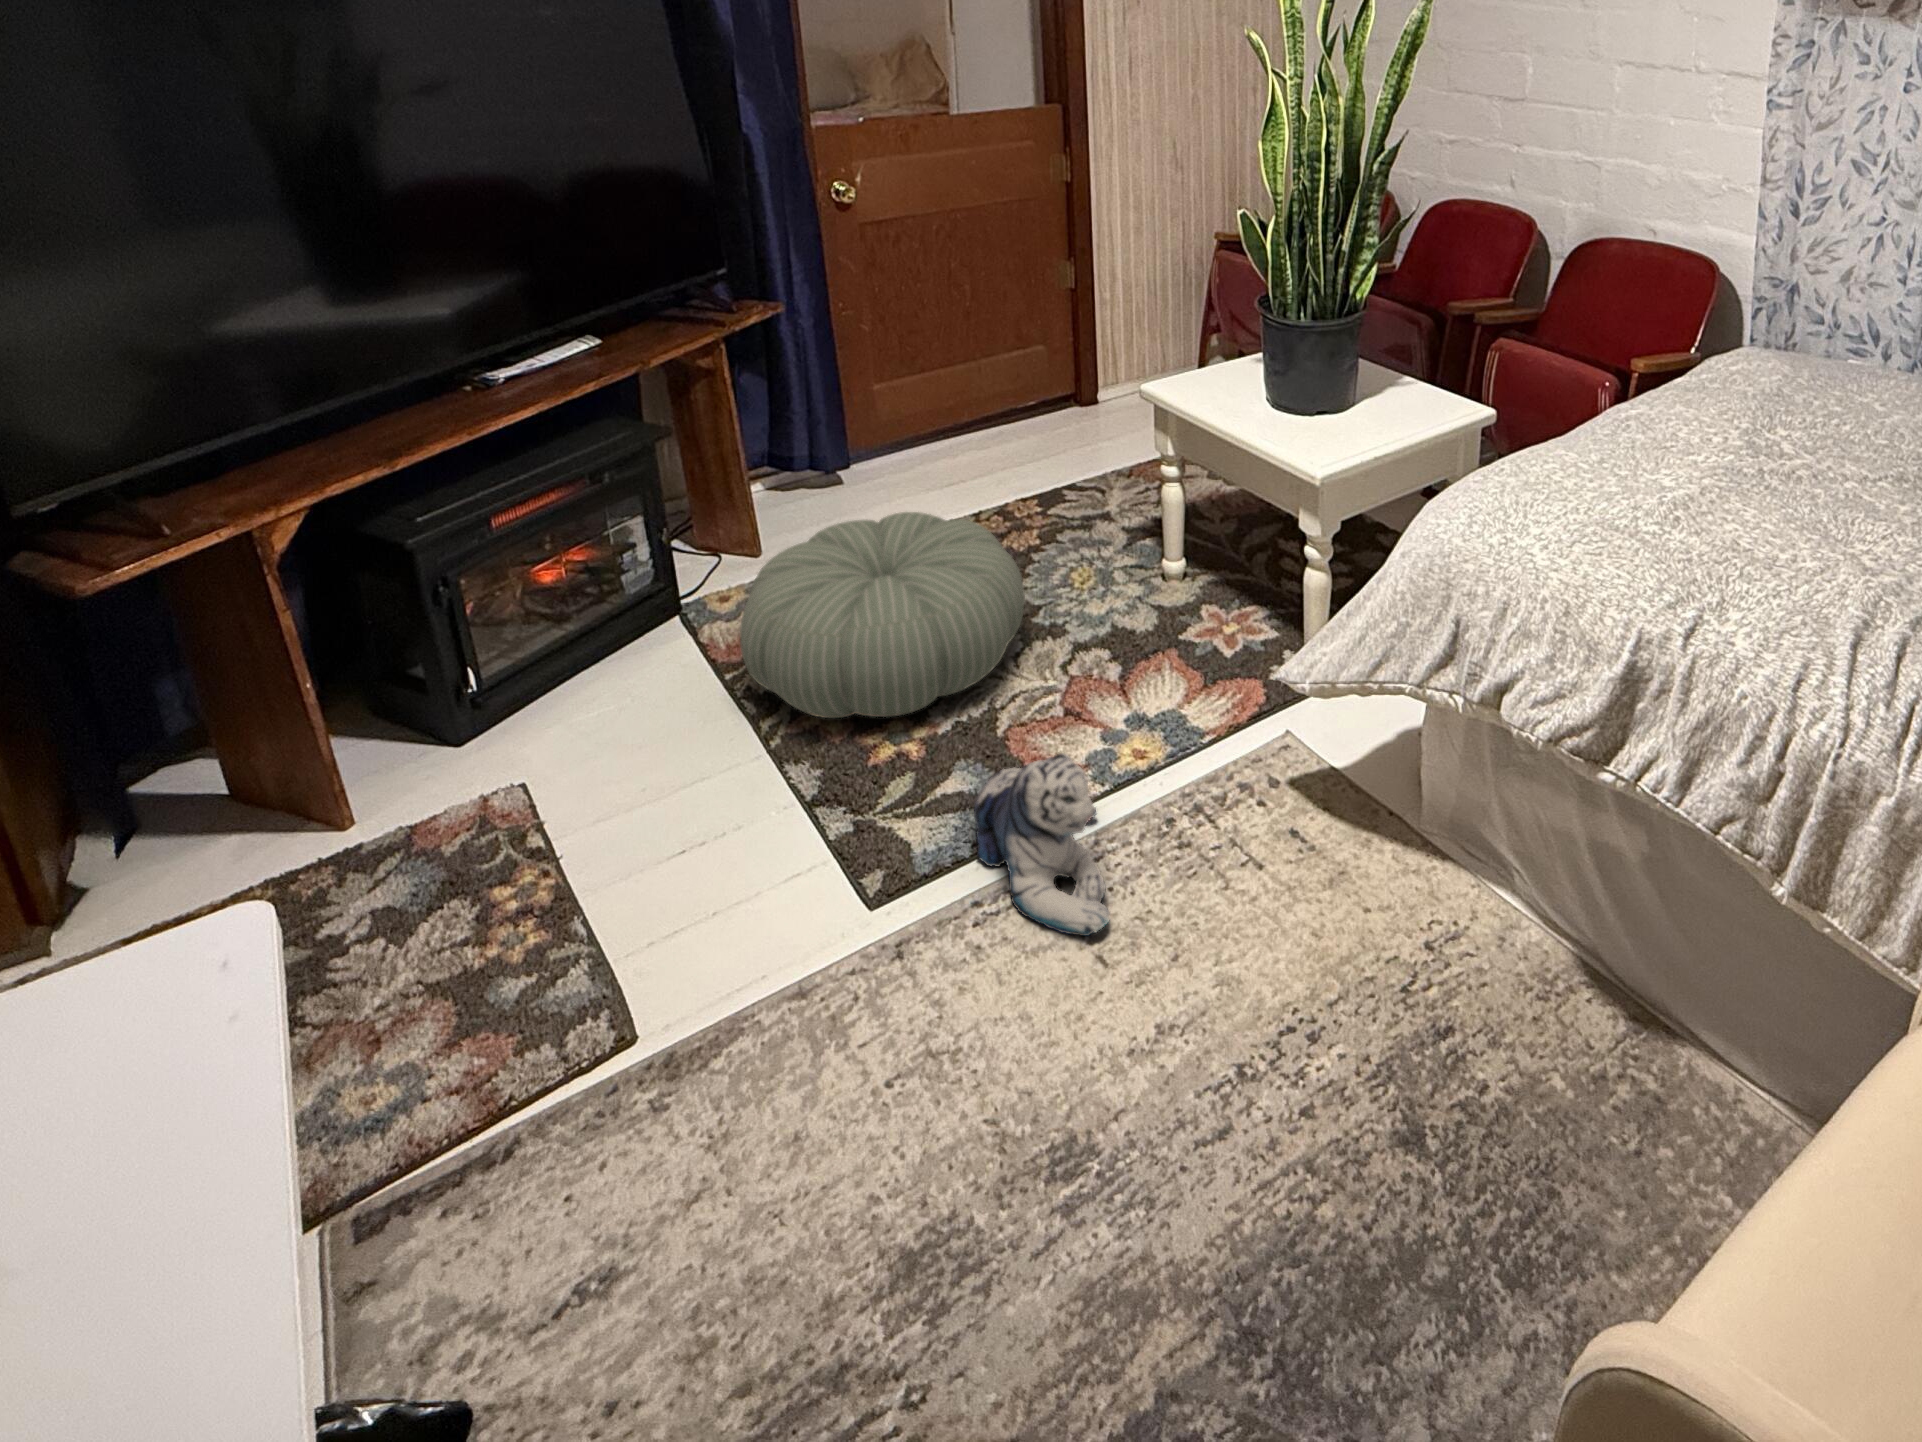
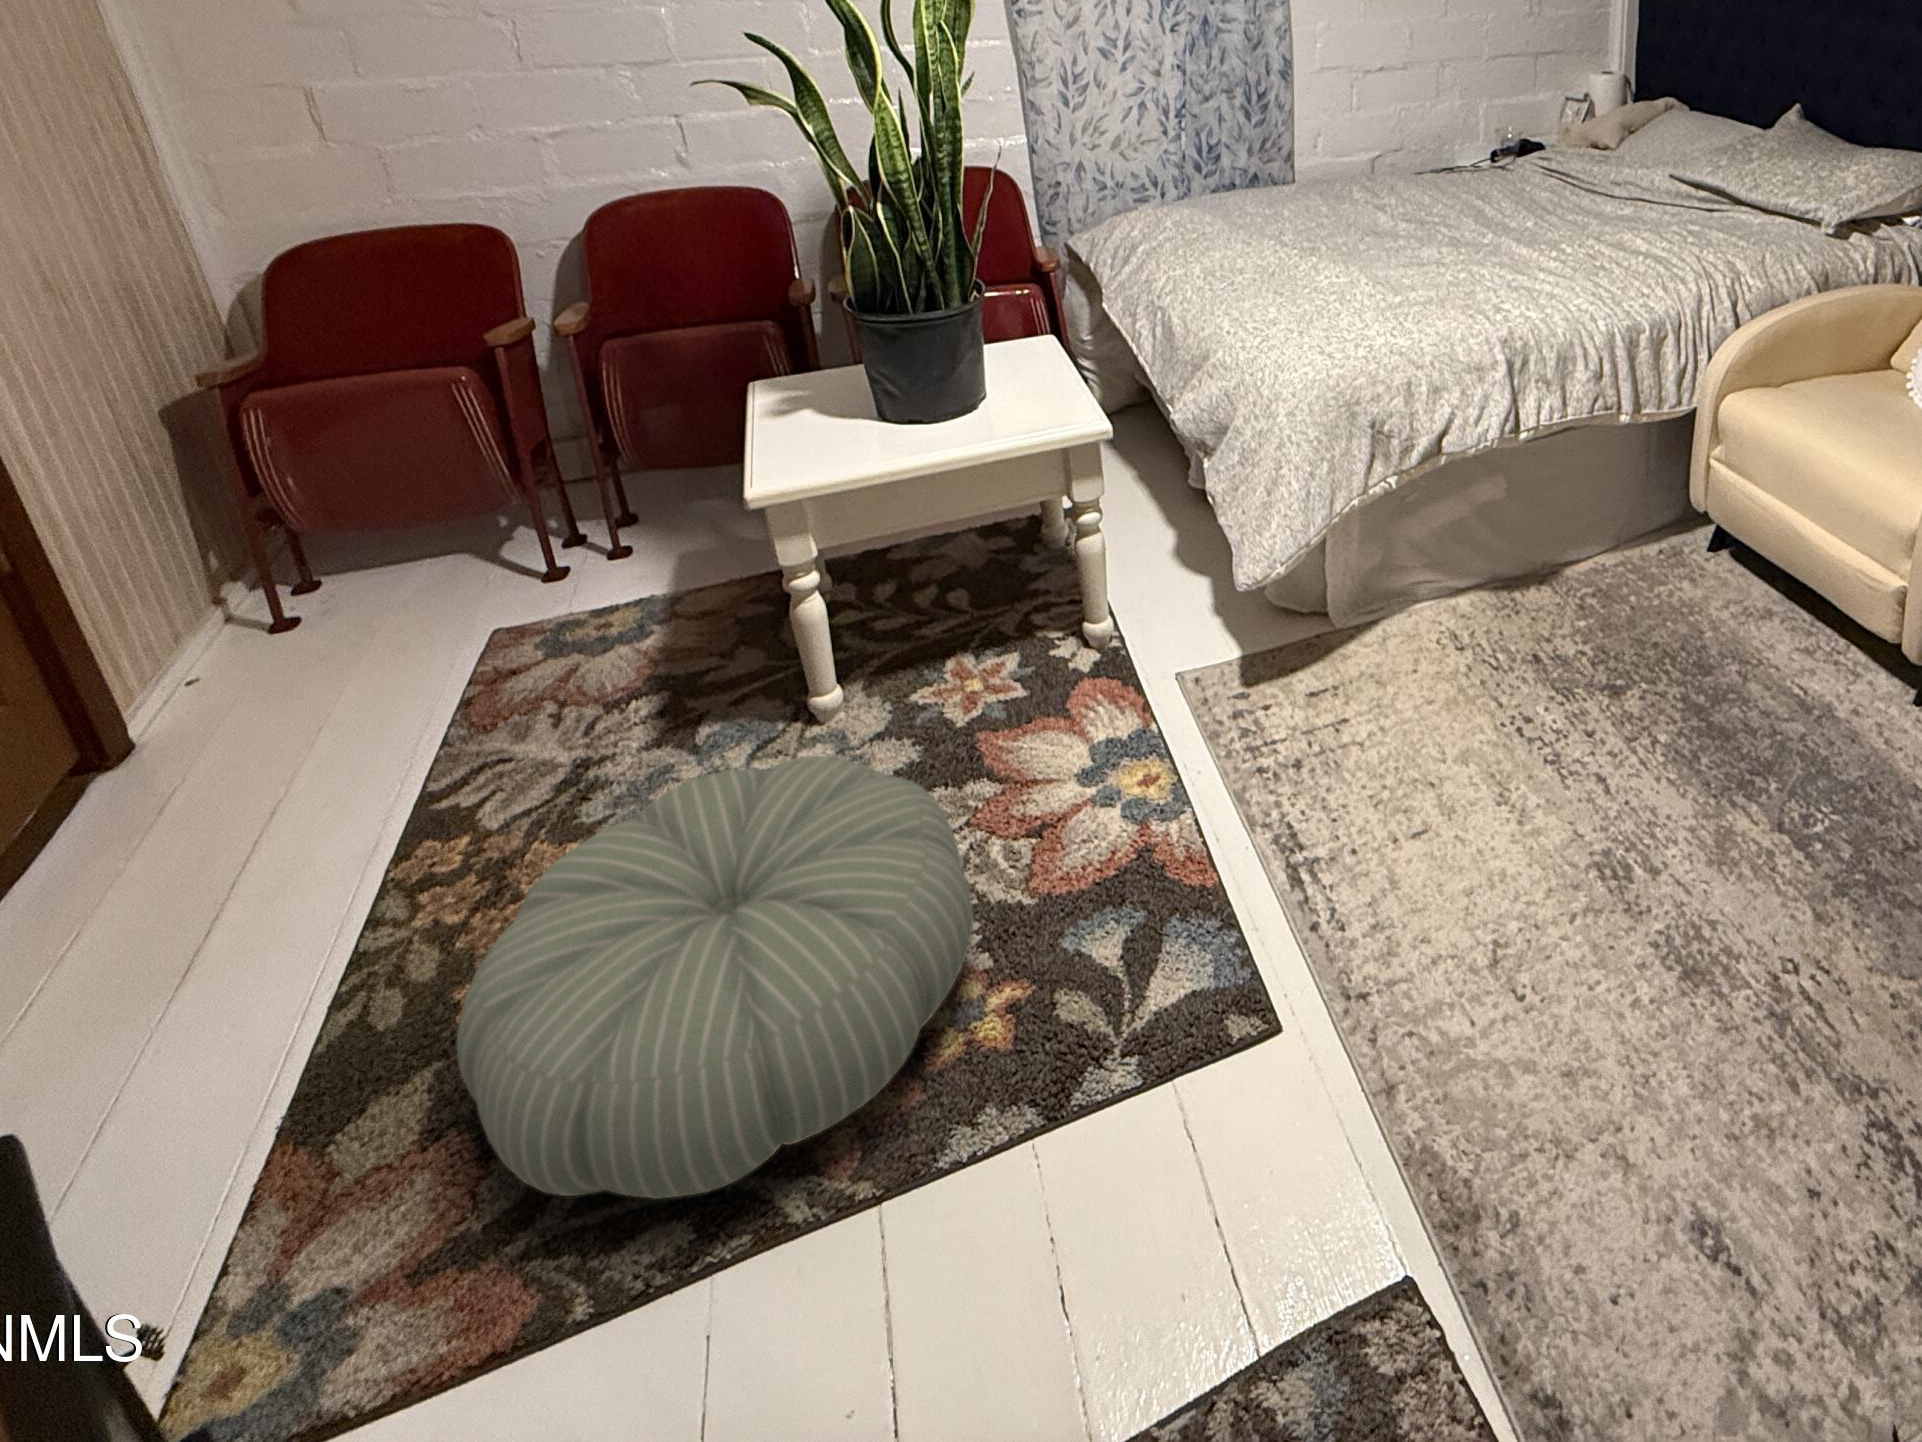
plush toy: present [974,753,1109,936] -> none [1150,734,1402,917]

